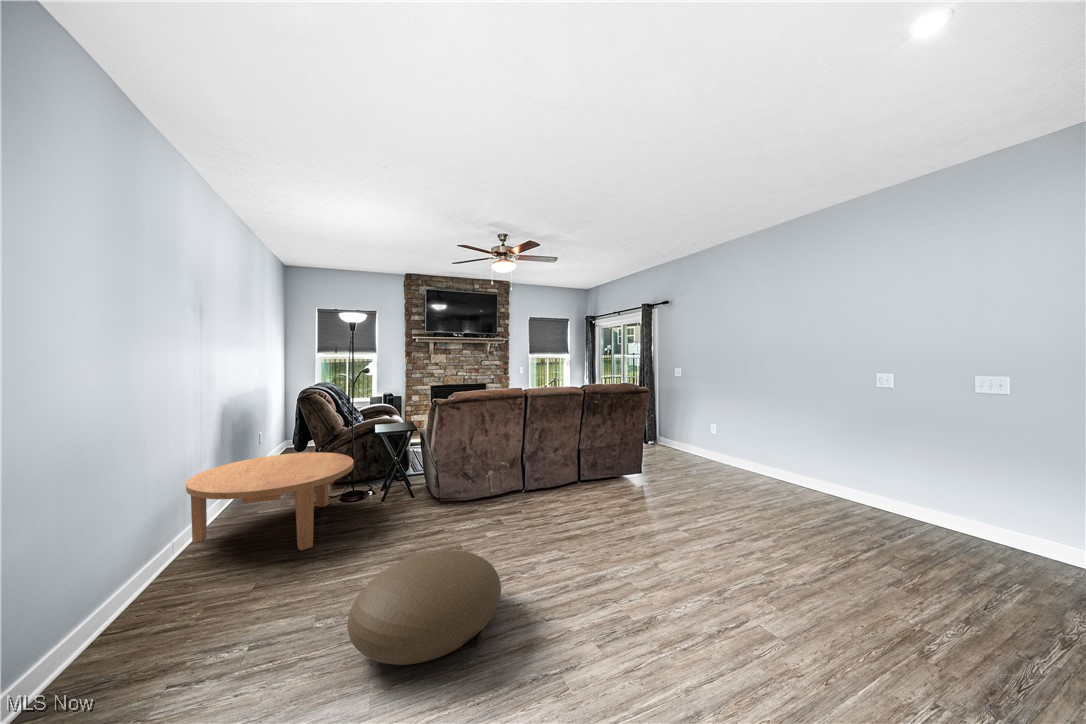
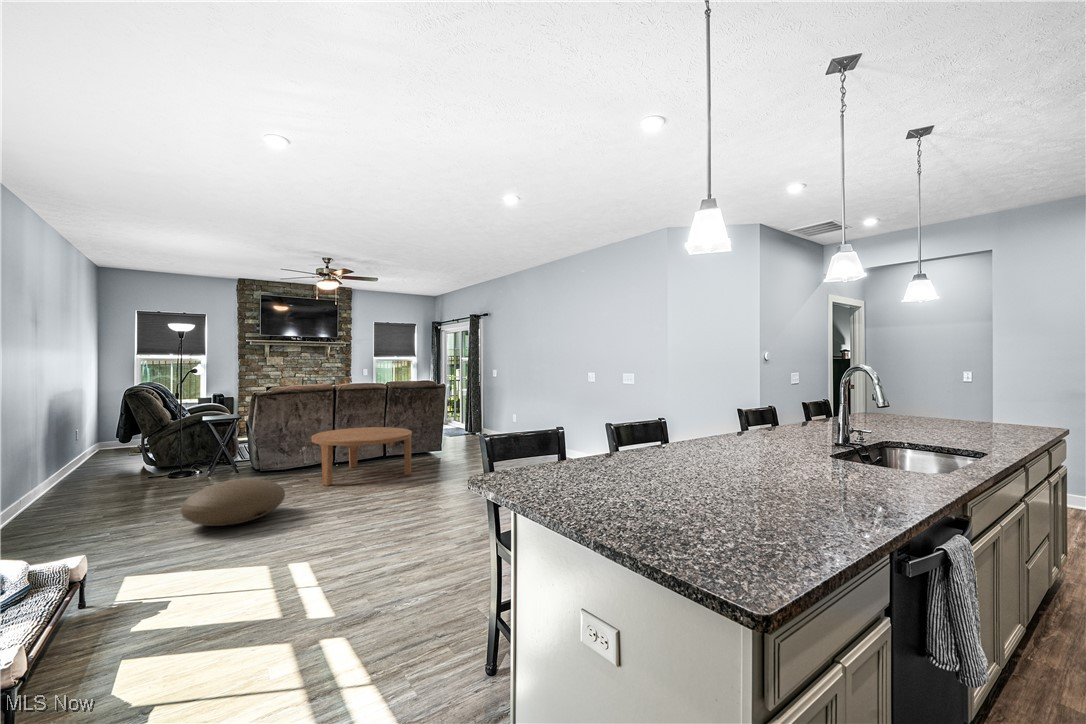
coffee table: present [186,452,354,551] -> present [312,427,412,486]

